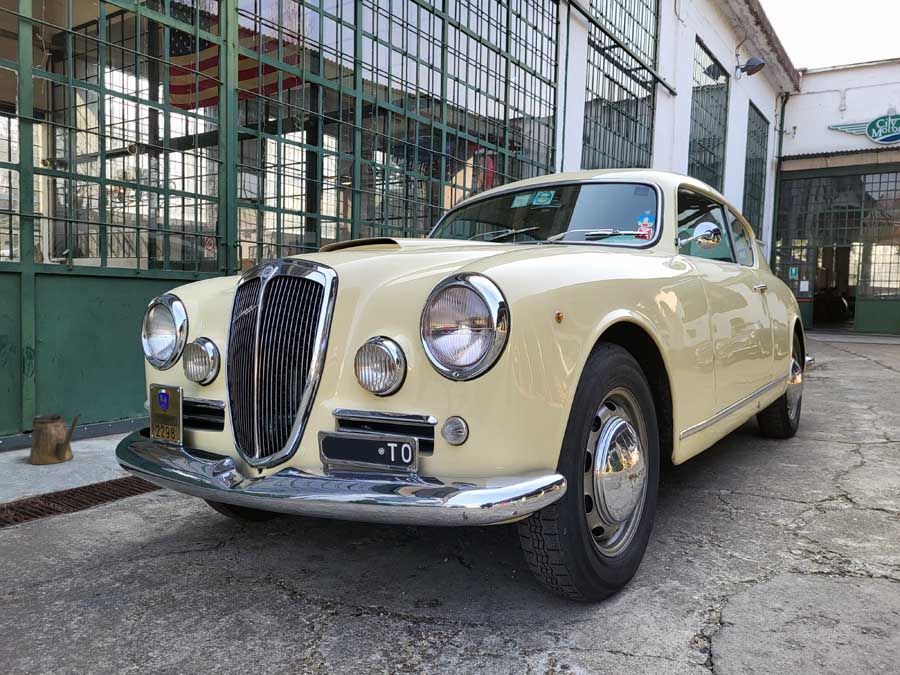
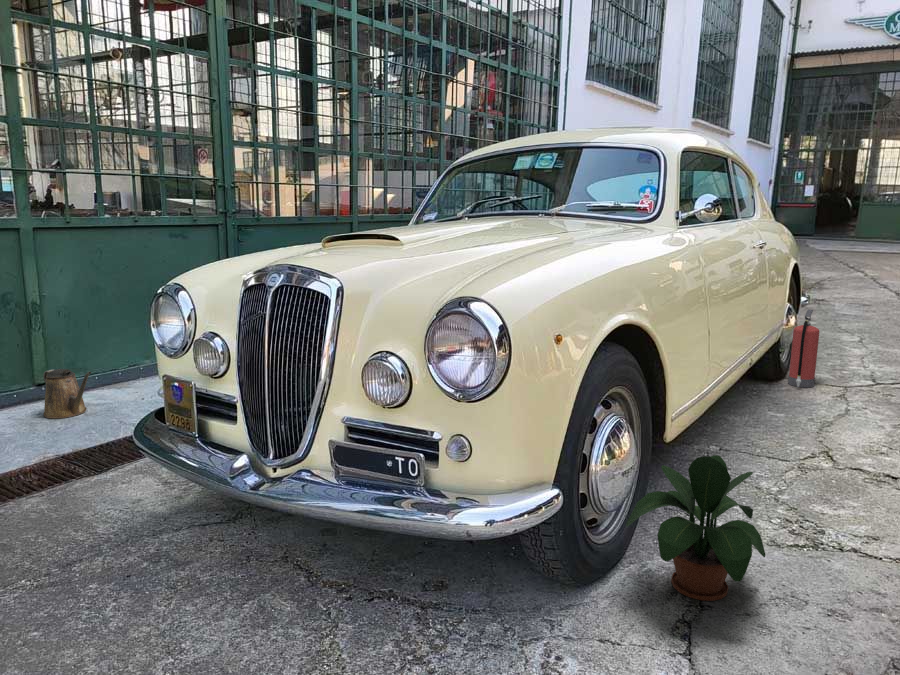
fire extinguisher: none [798,365,827,444] -> present [788,310,819,387]
potted plant: none [636,451,788,619] -> present [626,455,765,601]

